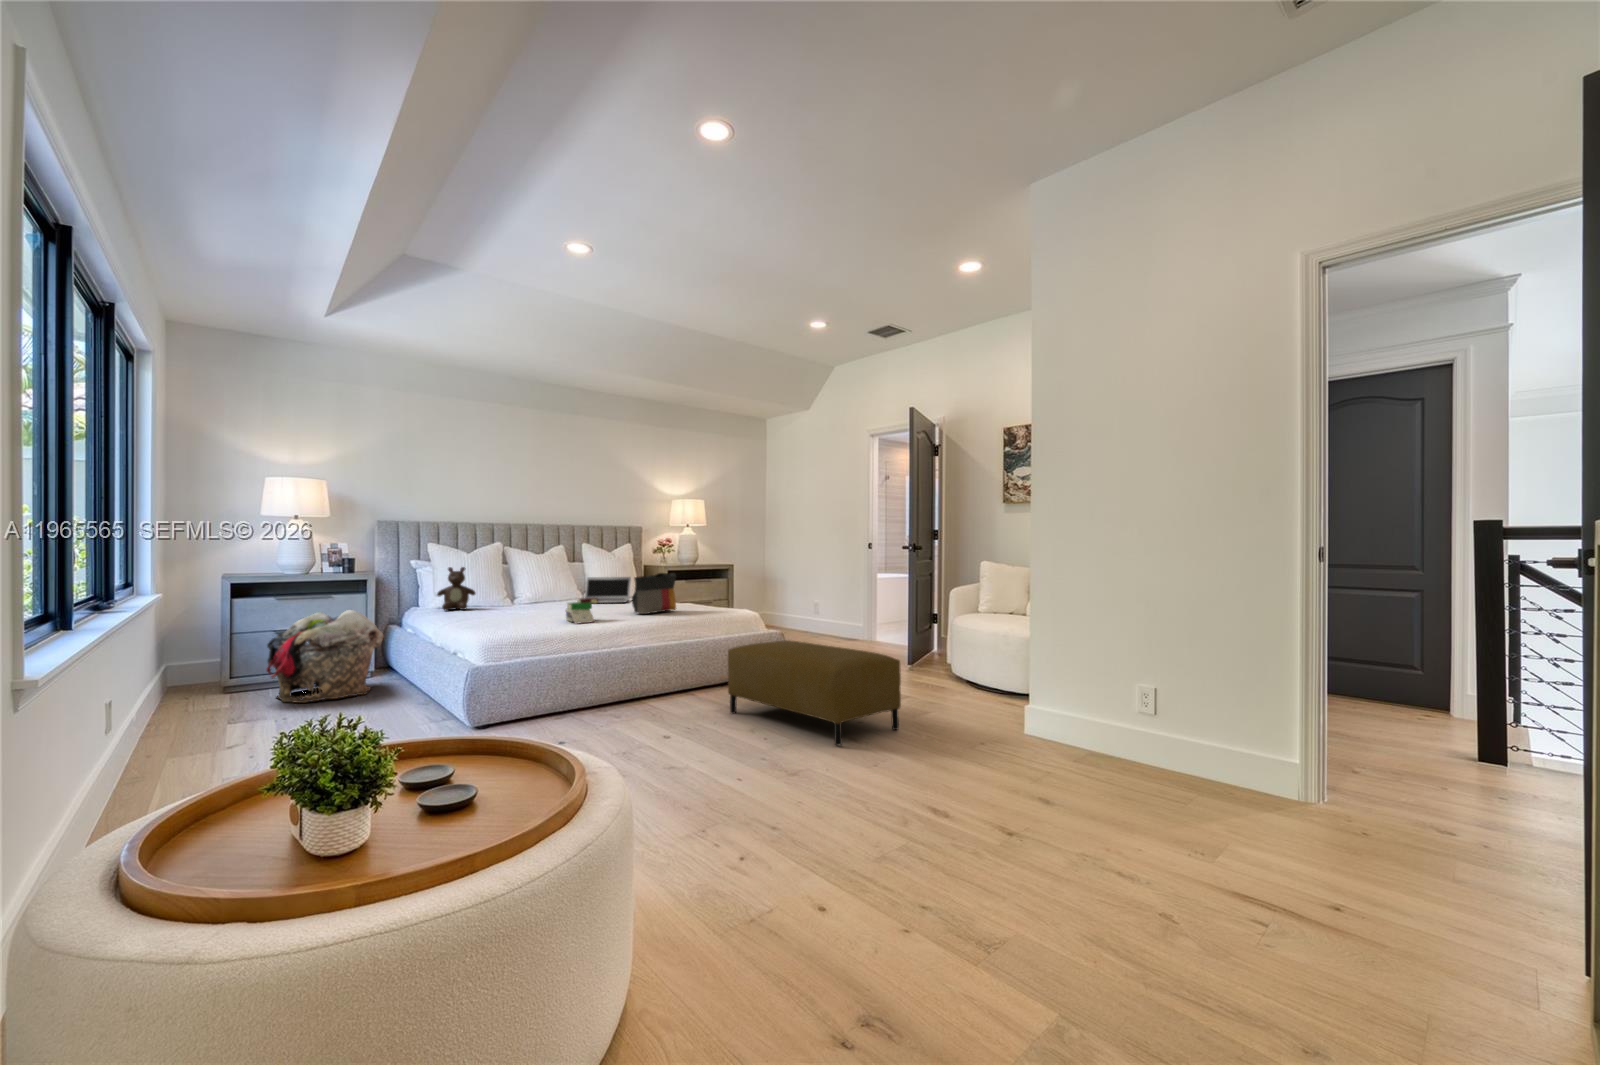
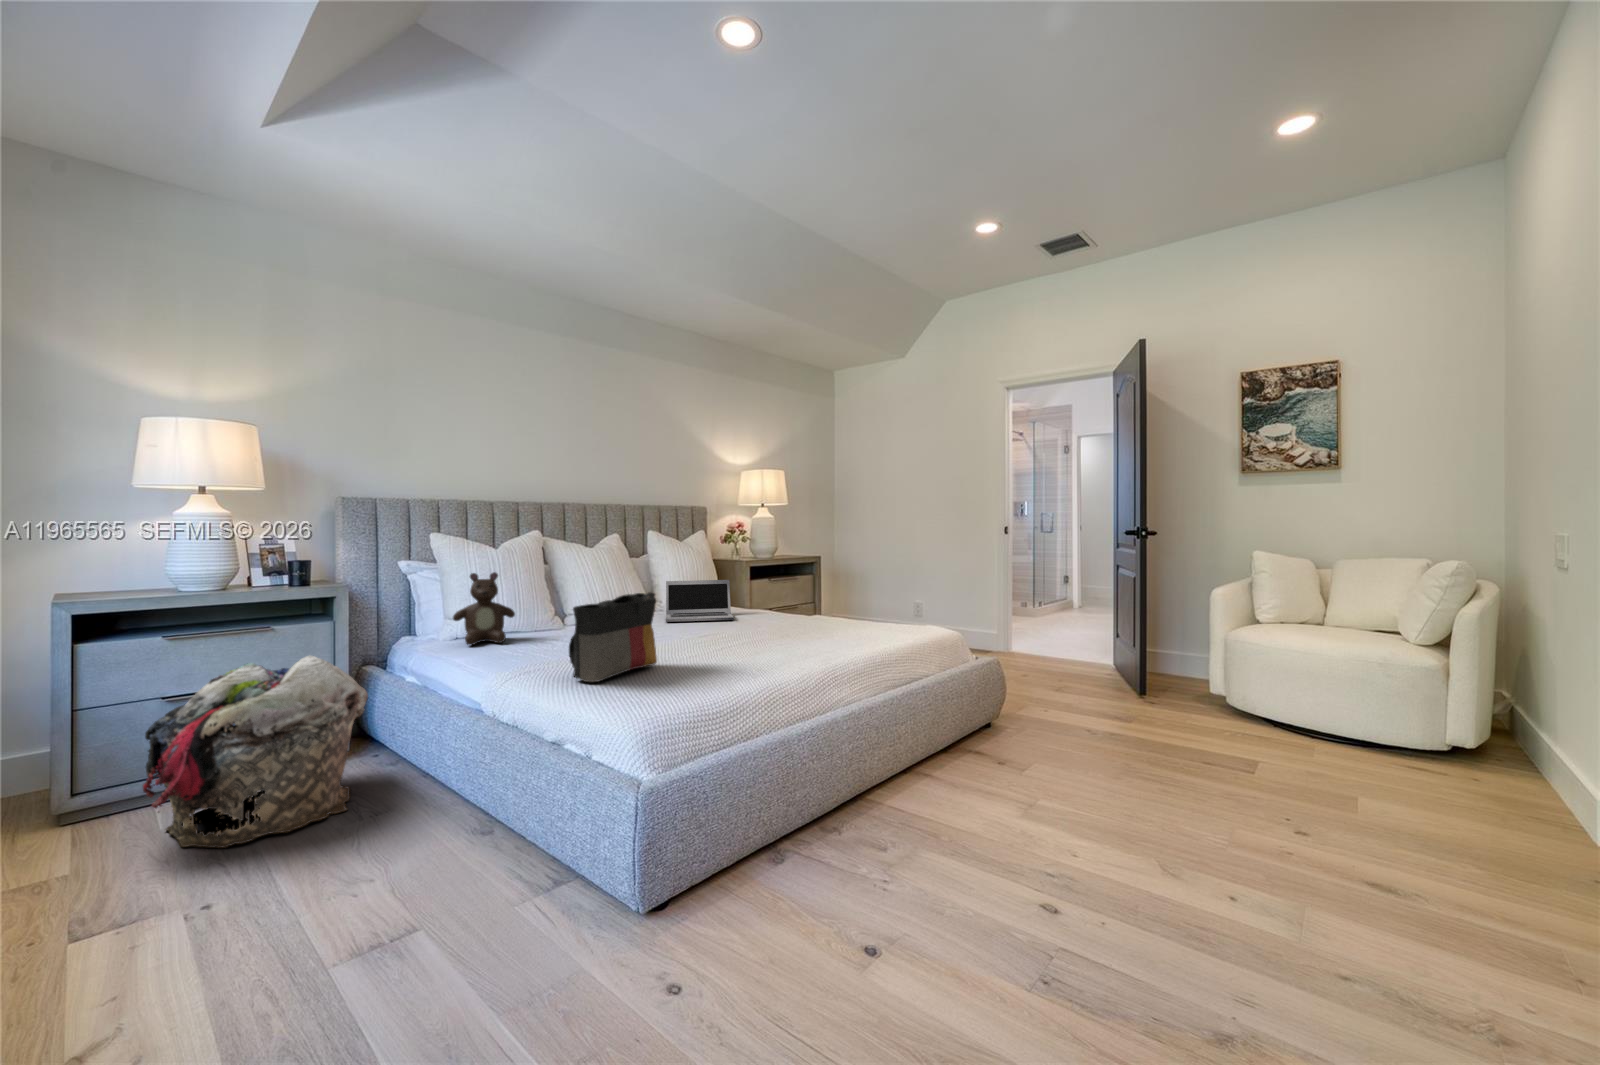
tote bag: present [632,573,676,614] -> present [569,592,657,682]
book: present [565,598,598,624] -> none [707,628,769,681]
ottoman: present [728,640,901,745] -> none [1040,698,1424,959]

